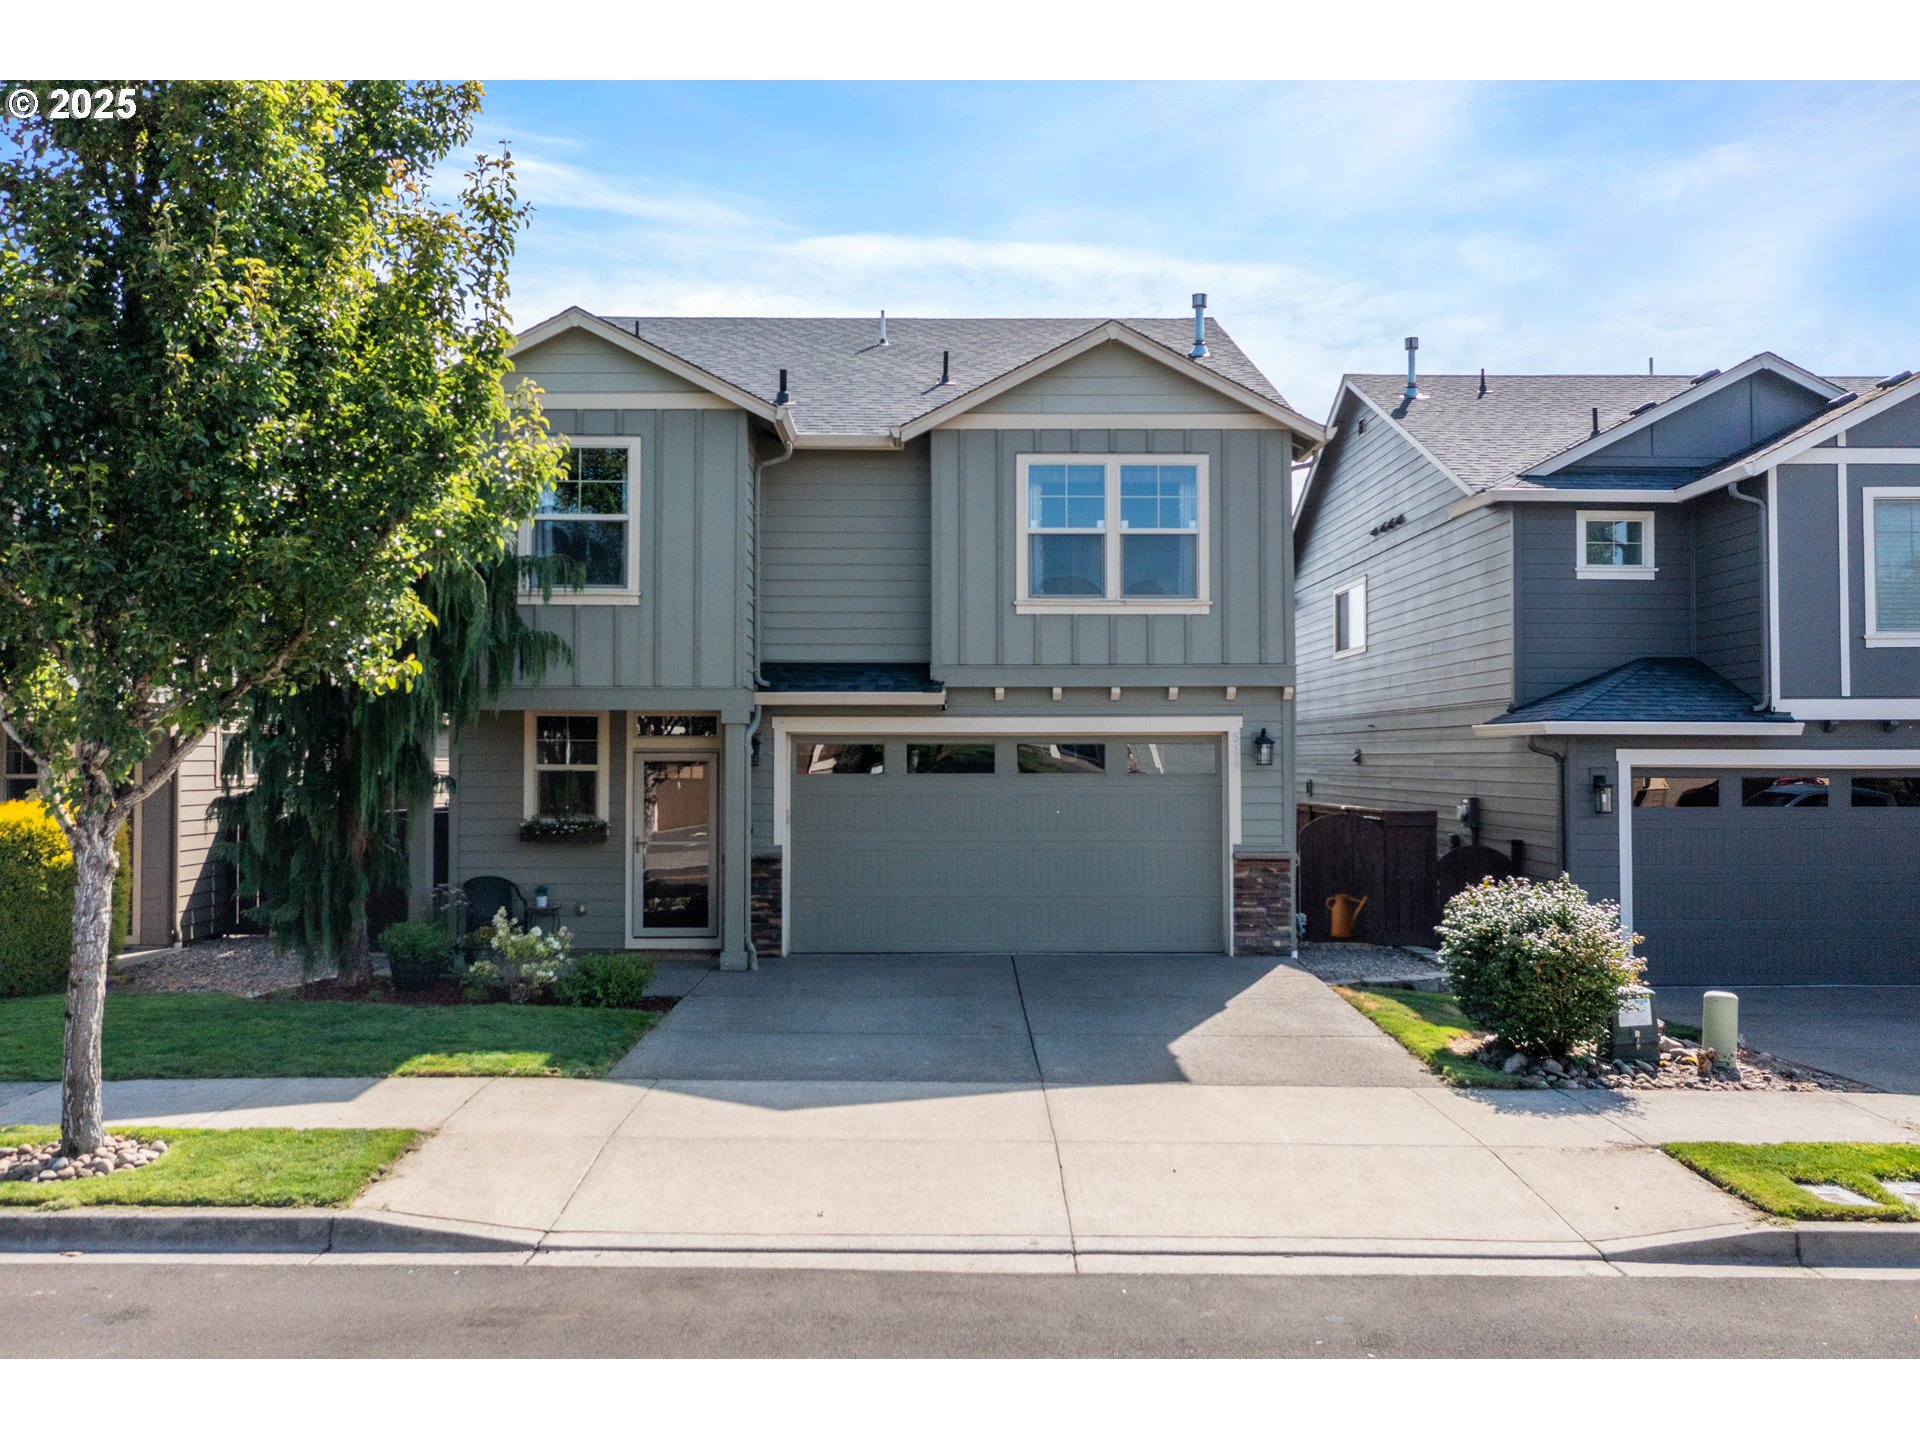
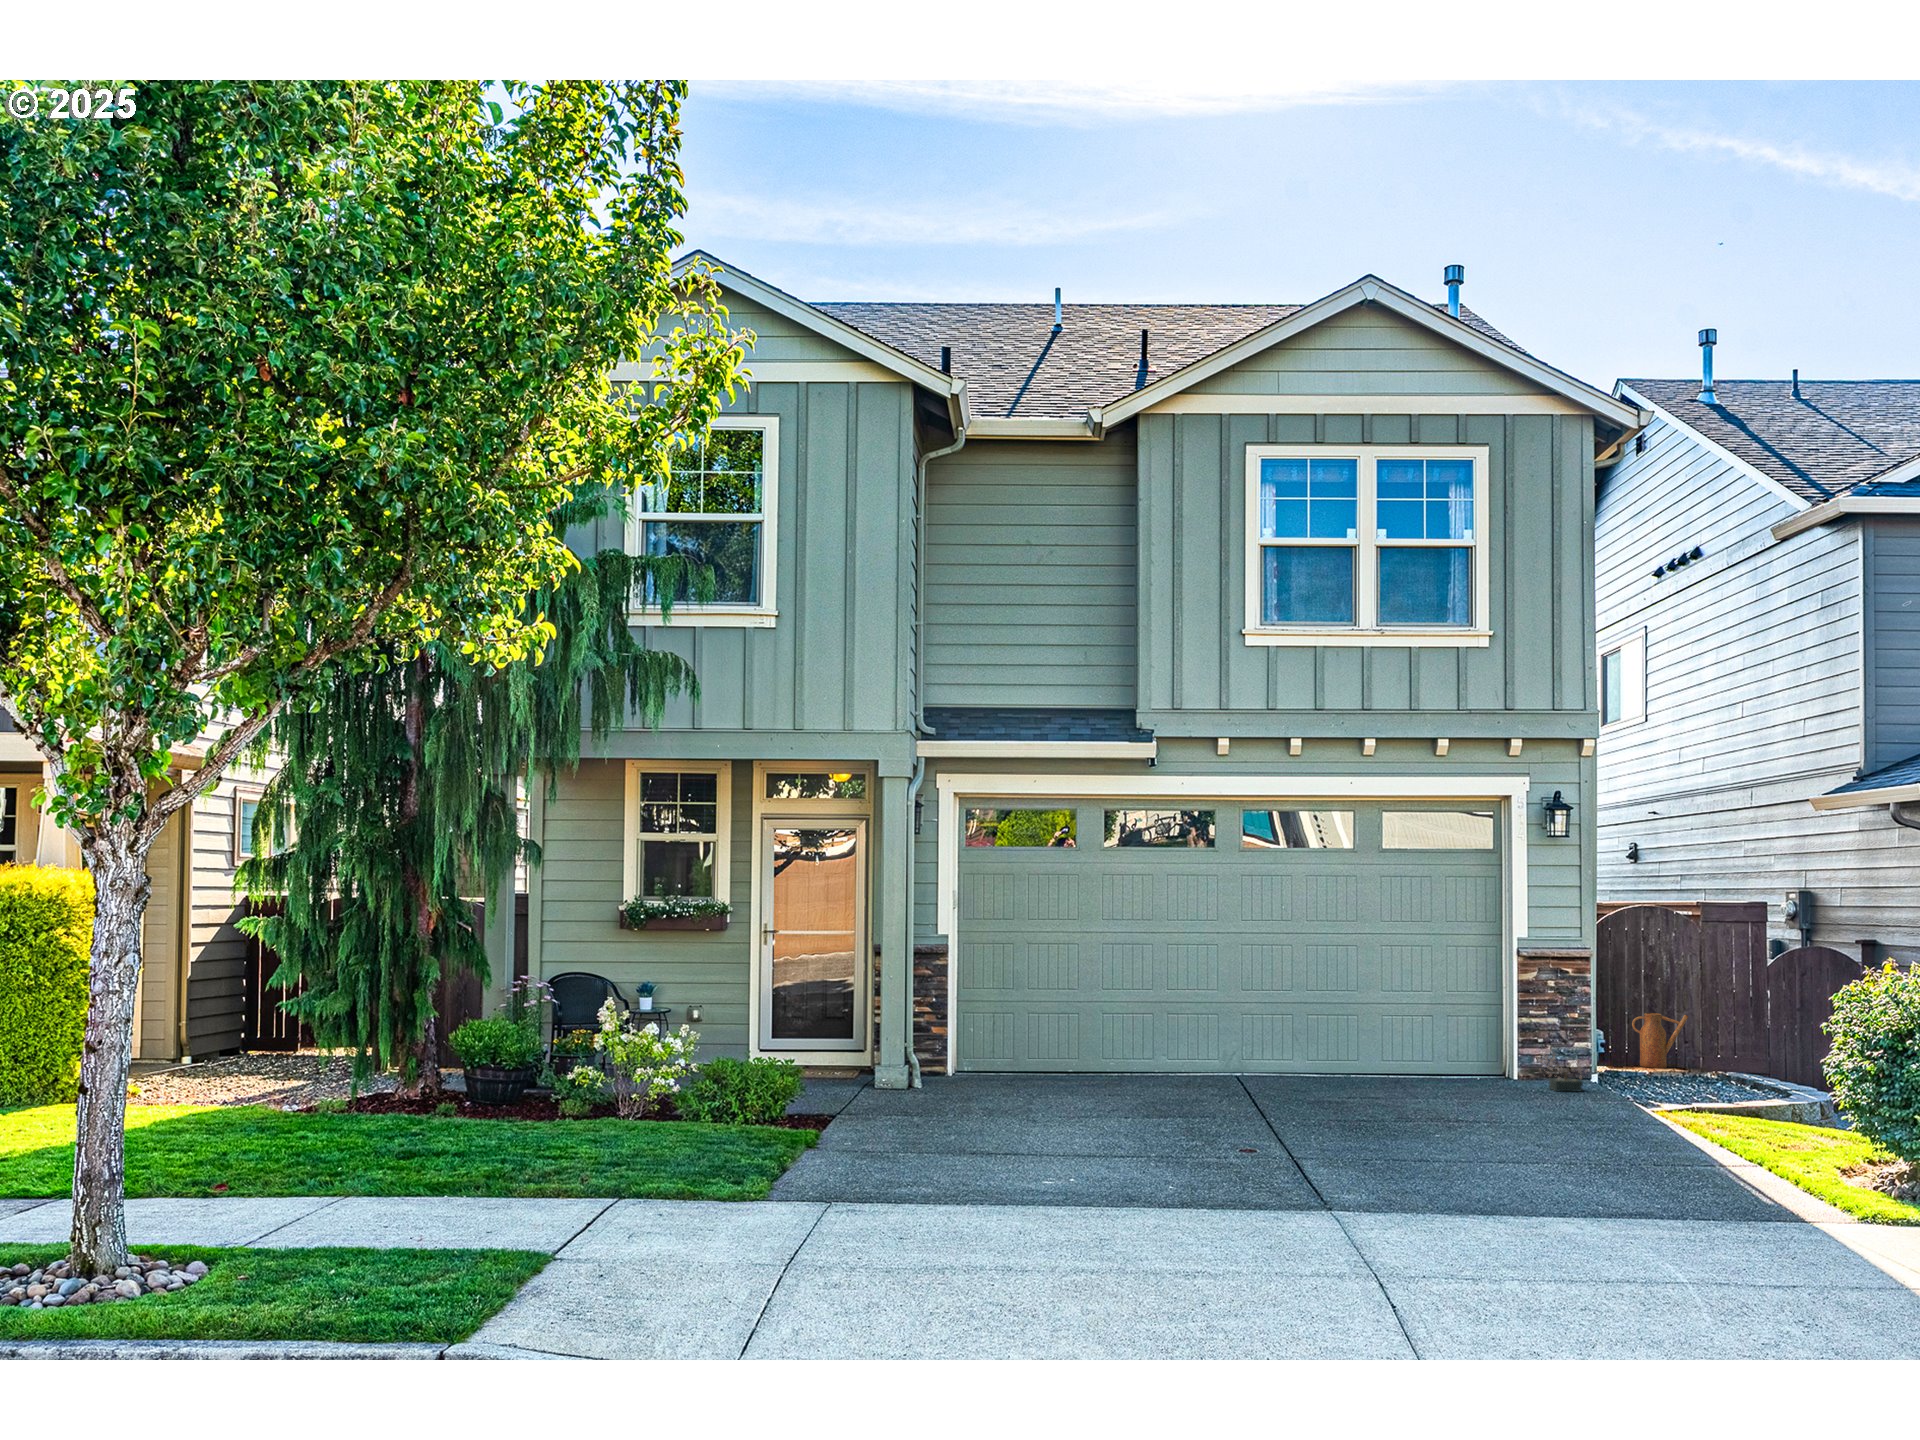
decorative plant: none [1244,929,1281,961] -> present [1541,1052,1583,1091]

